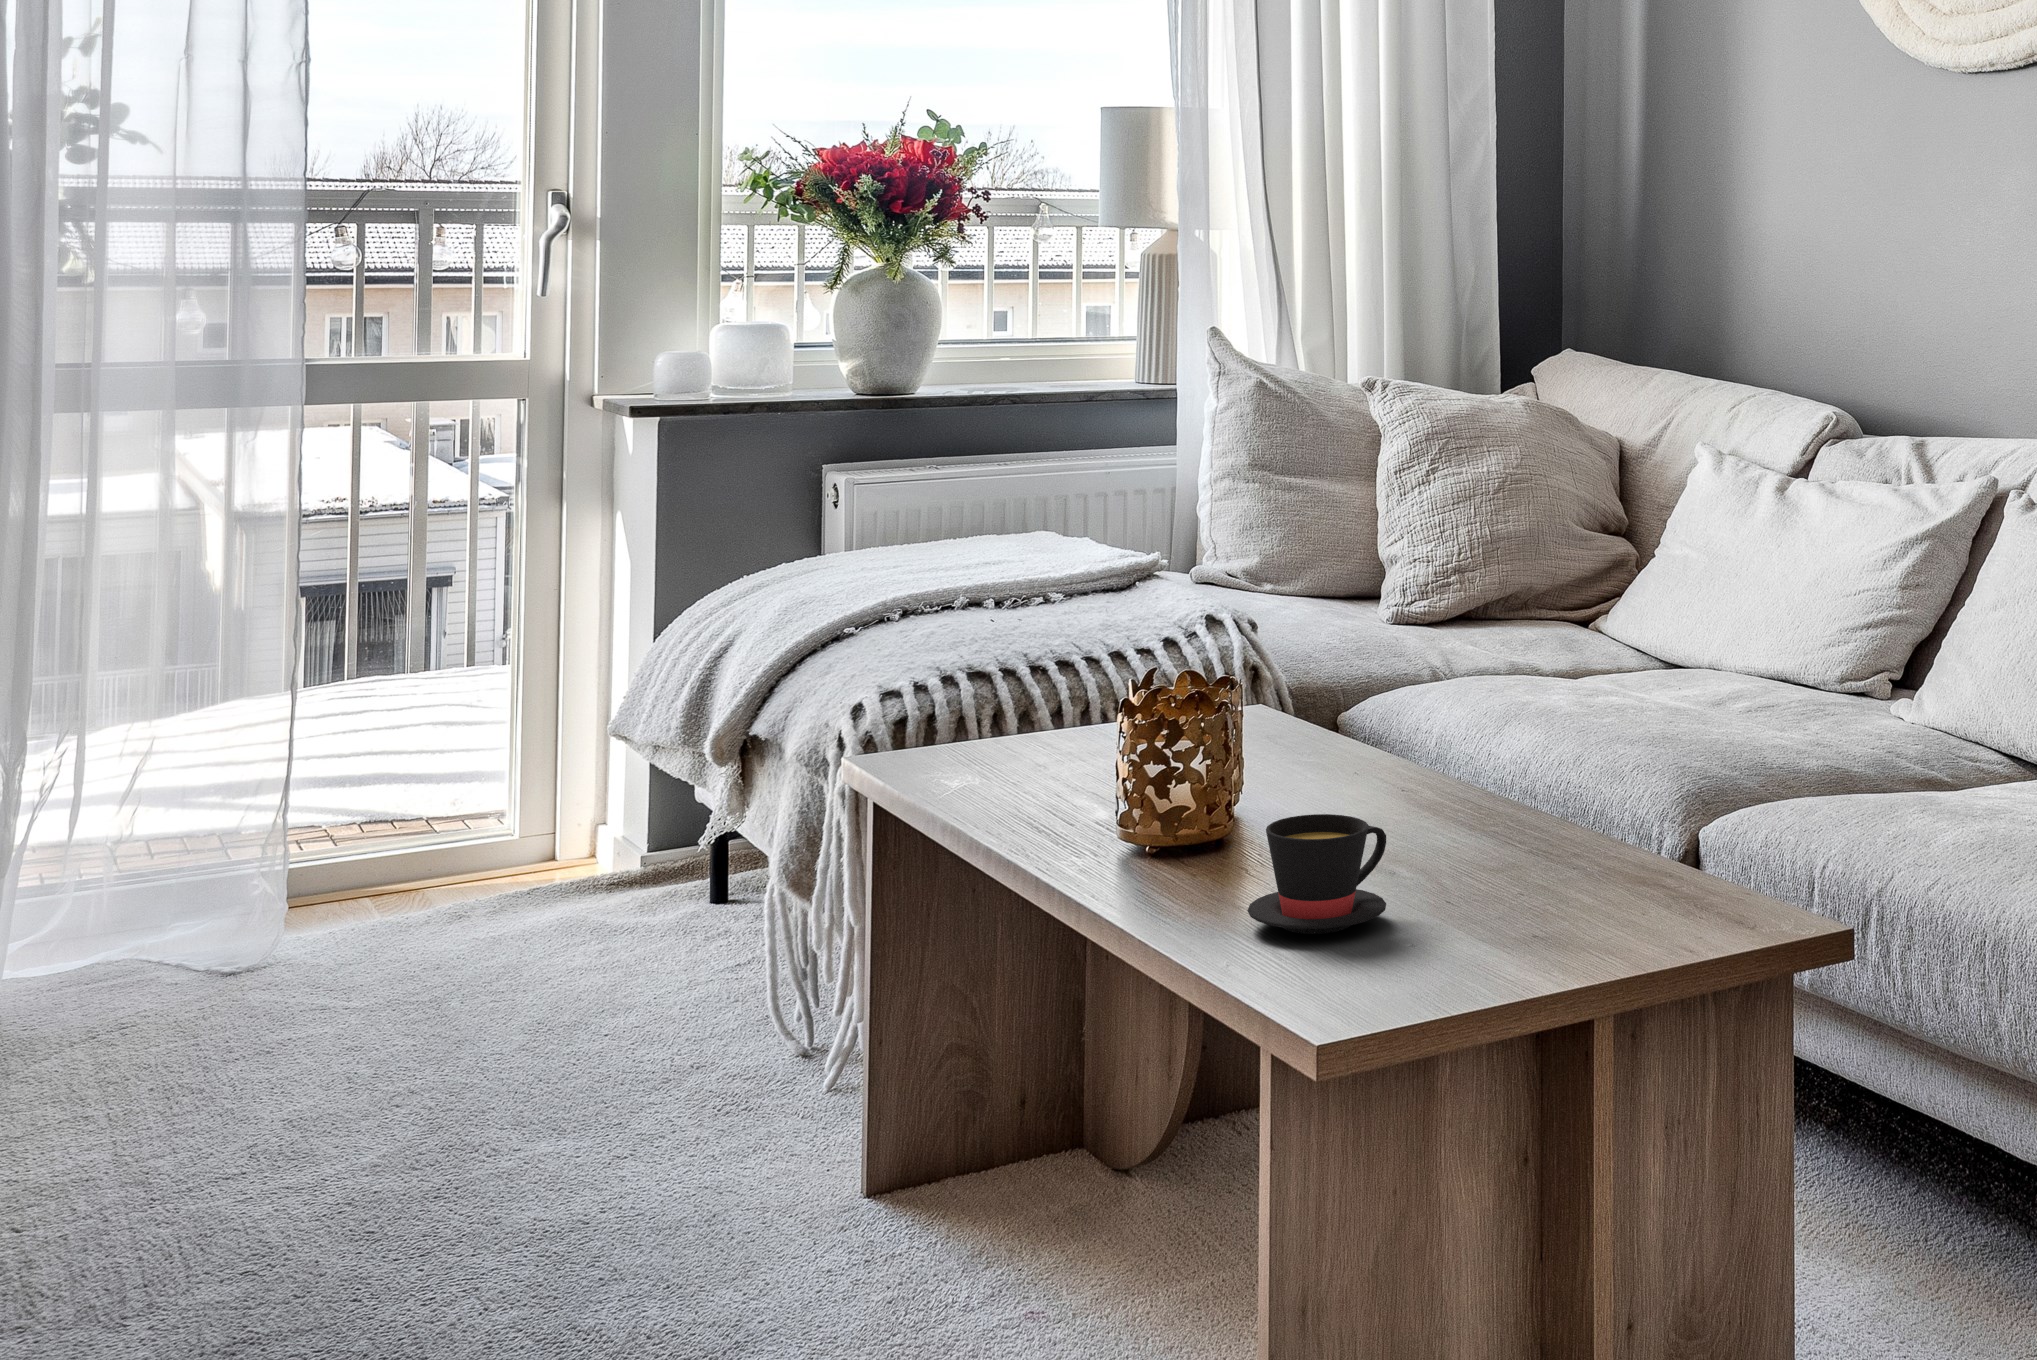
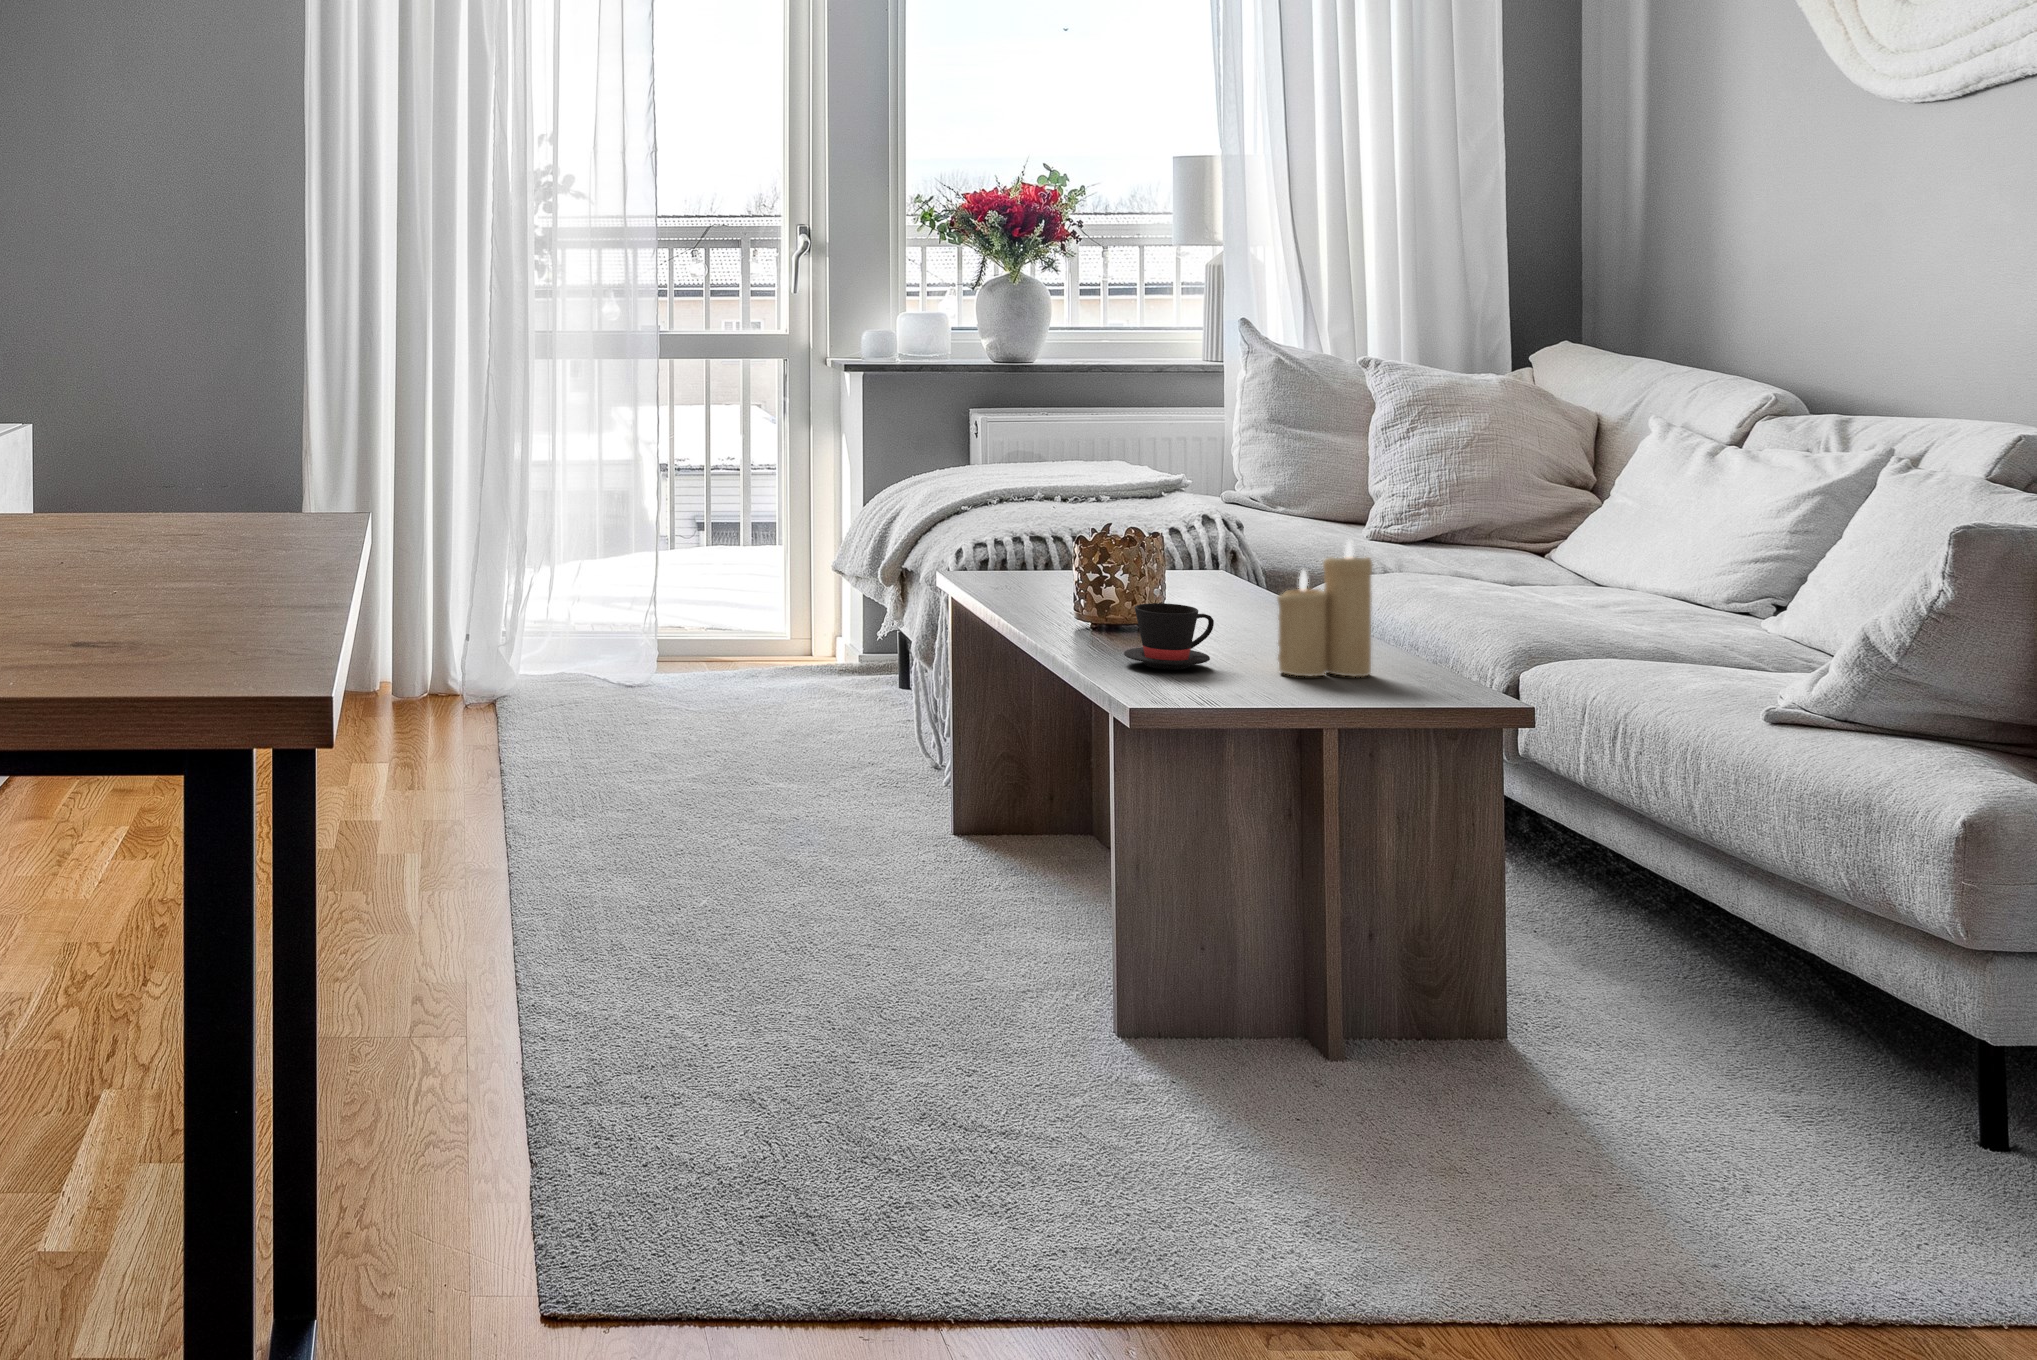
candle: none [1486,681,1619,915] -> present [1277,541,1373,677]

